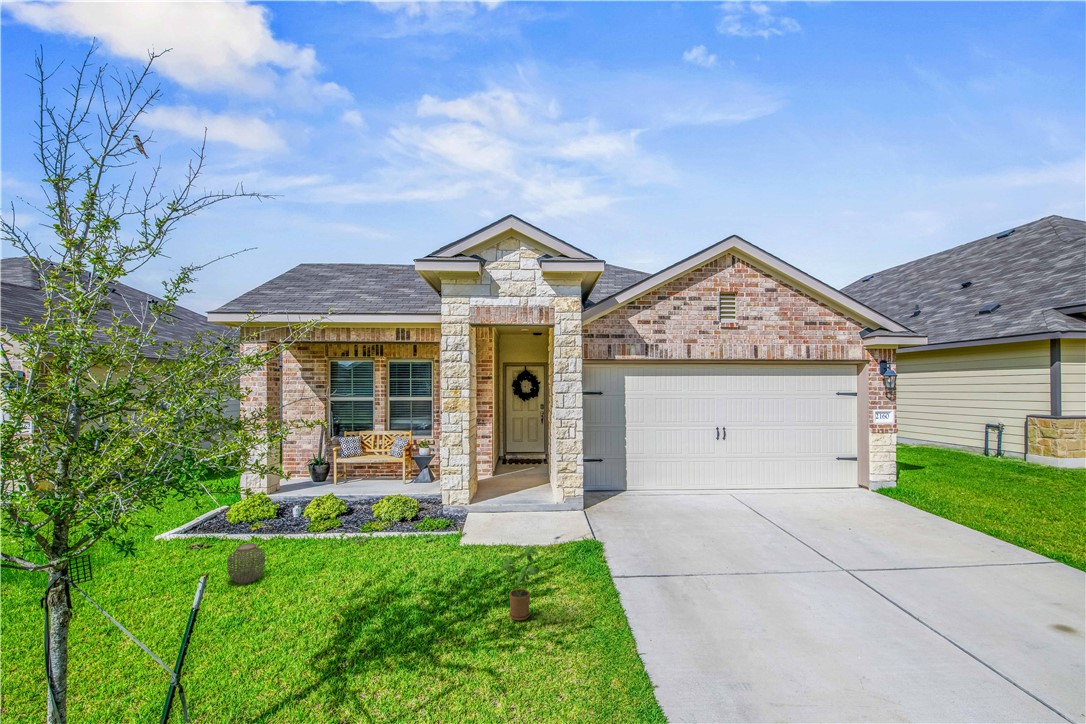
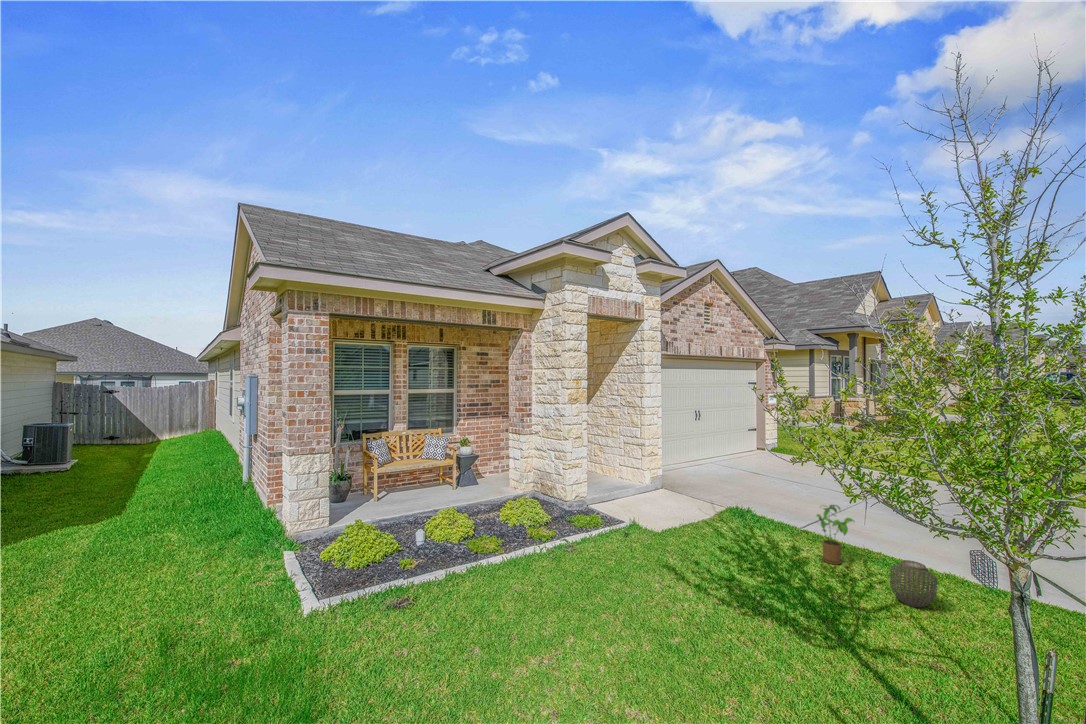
woven basket: present [227,543,265,584] -> present [890,560,937,607]

